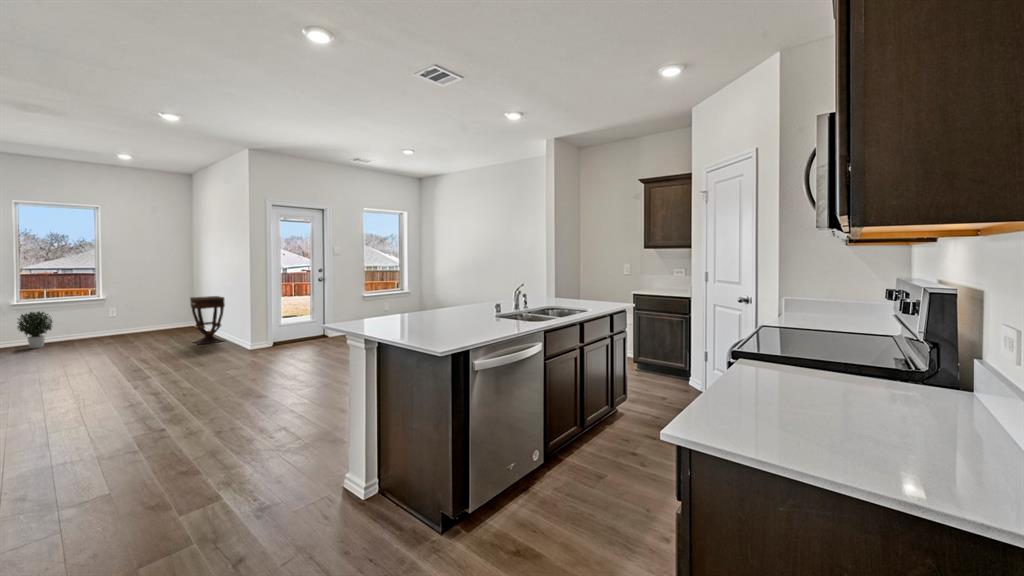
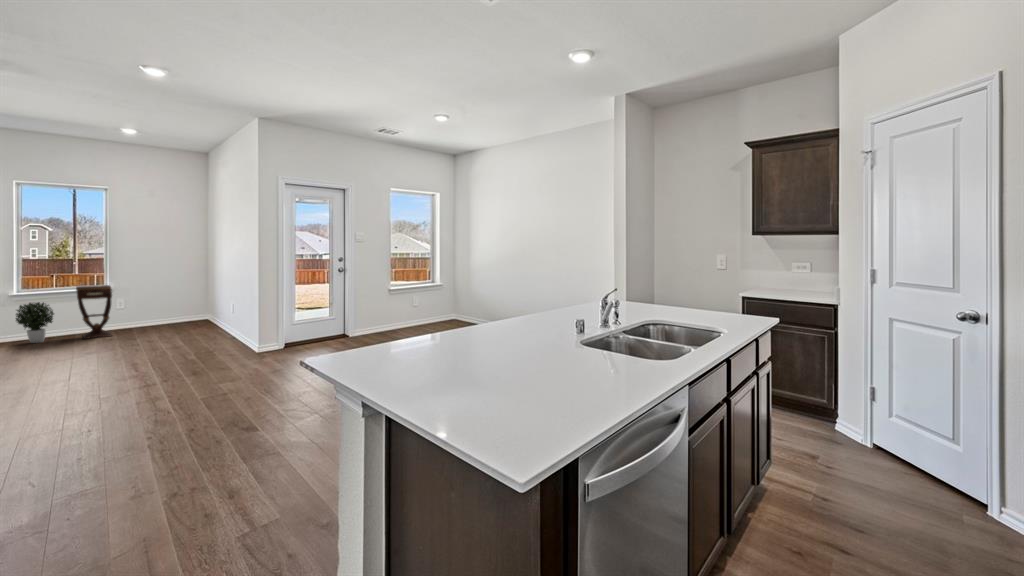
side table: present [190,296,225,345] -> present [76,285,112,339]

